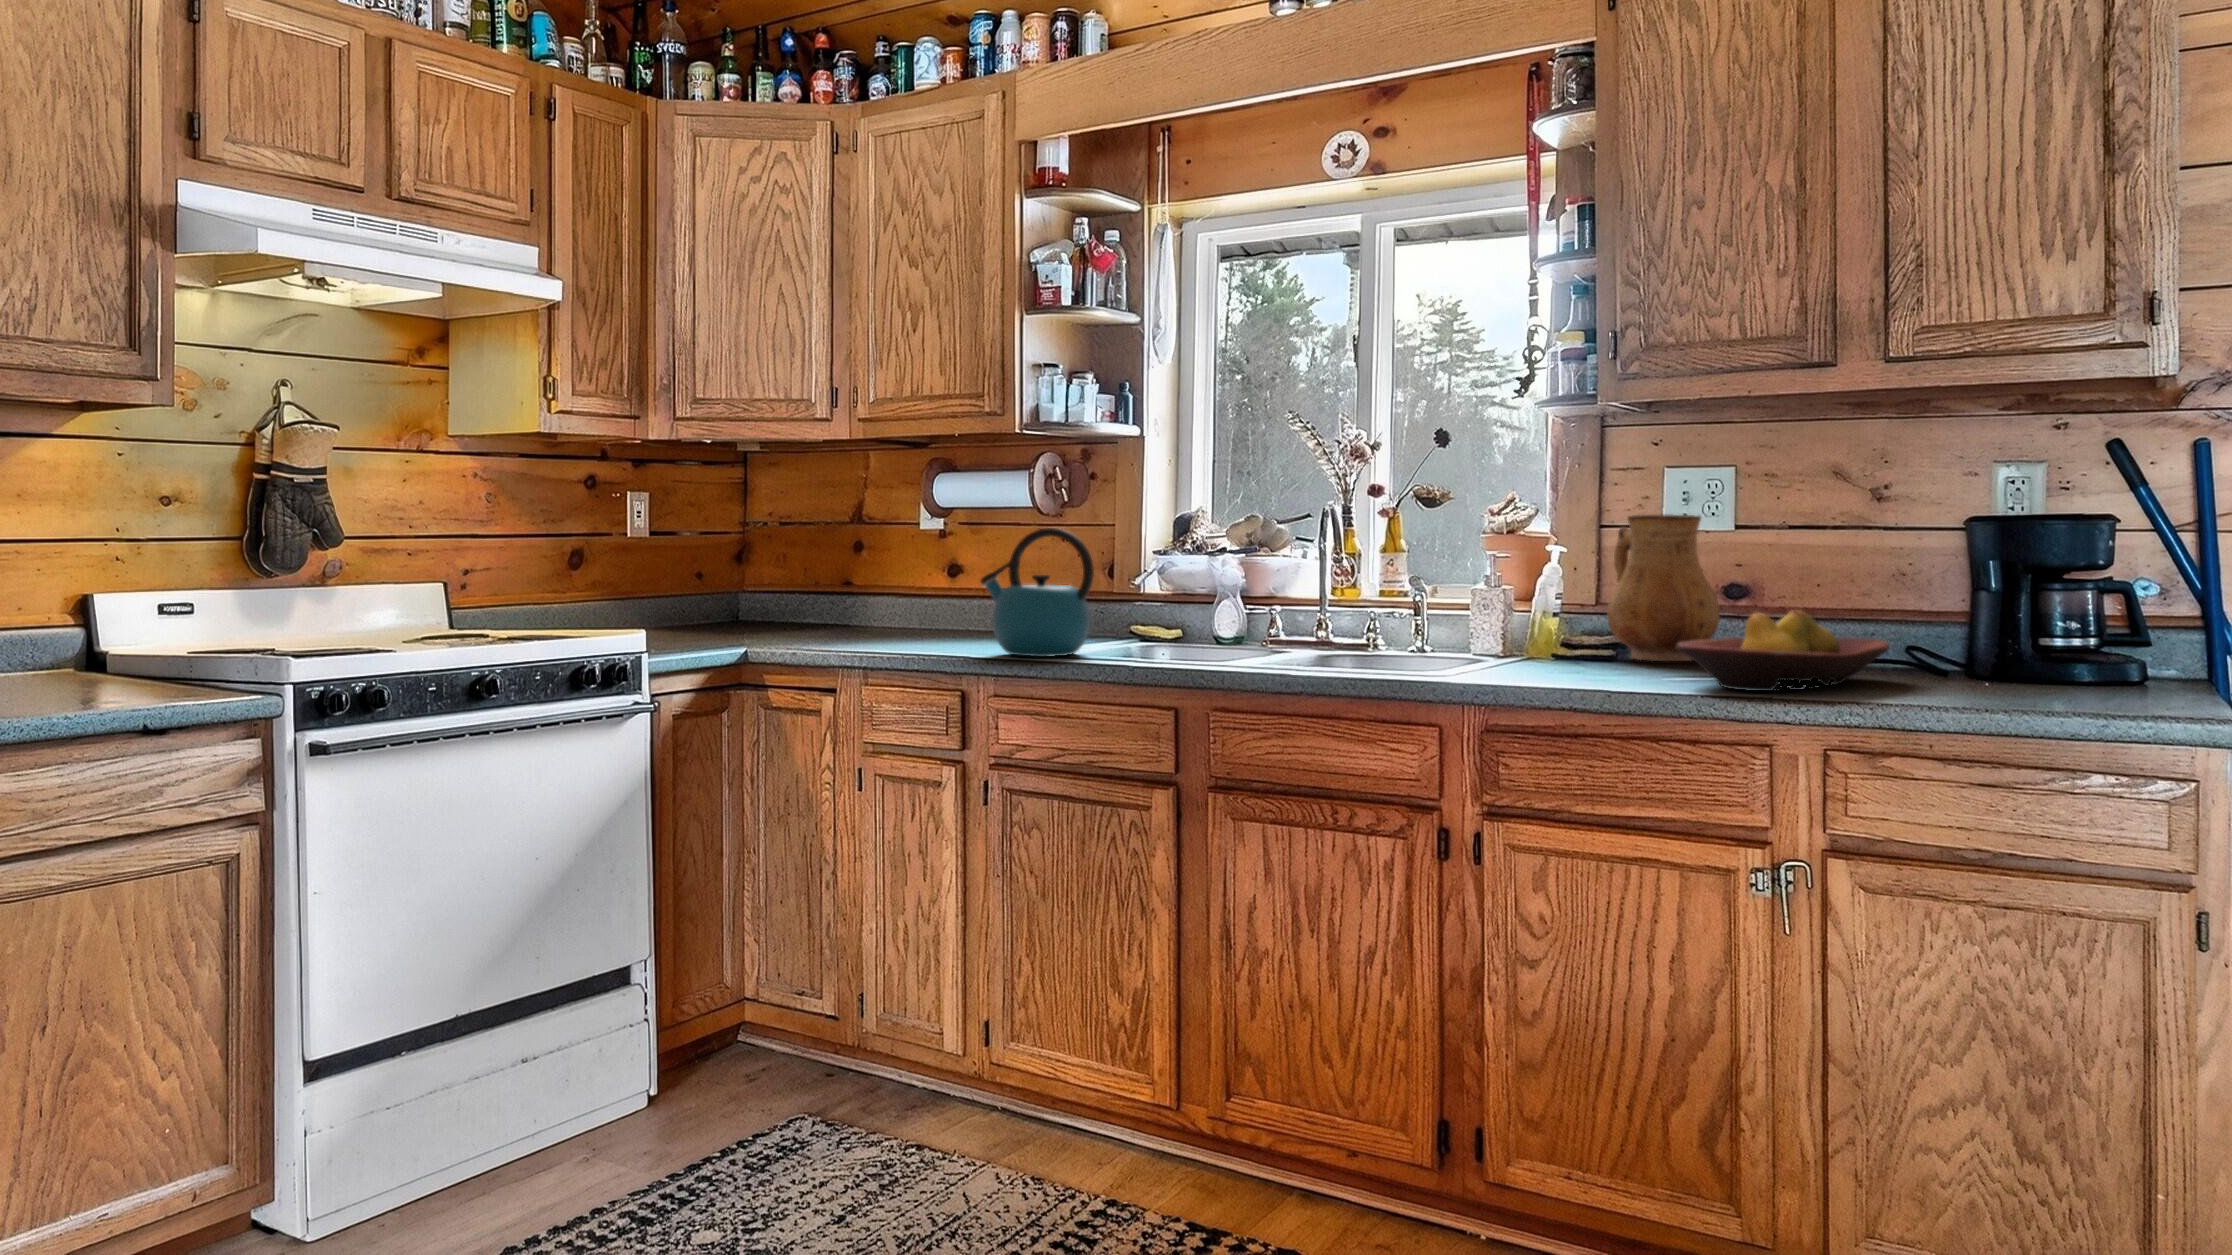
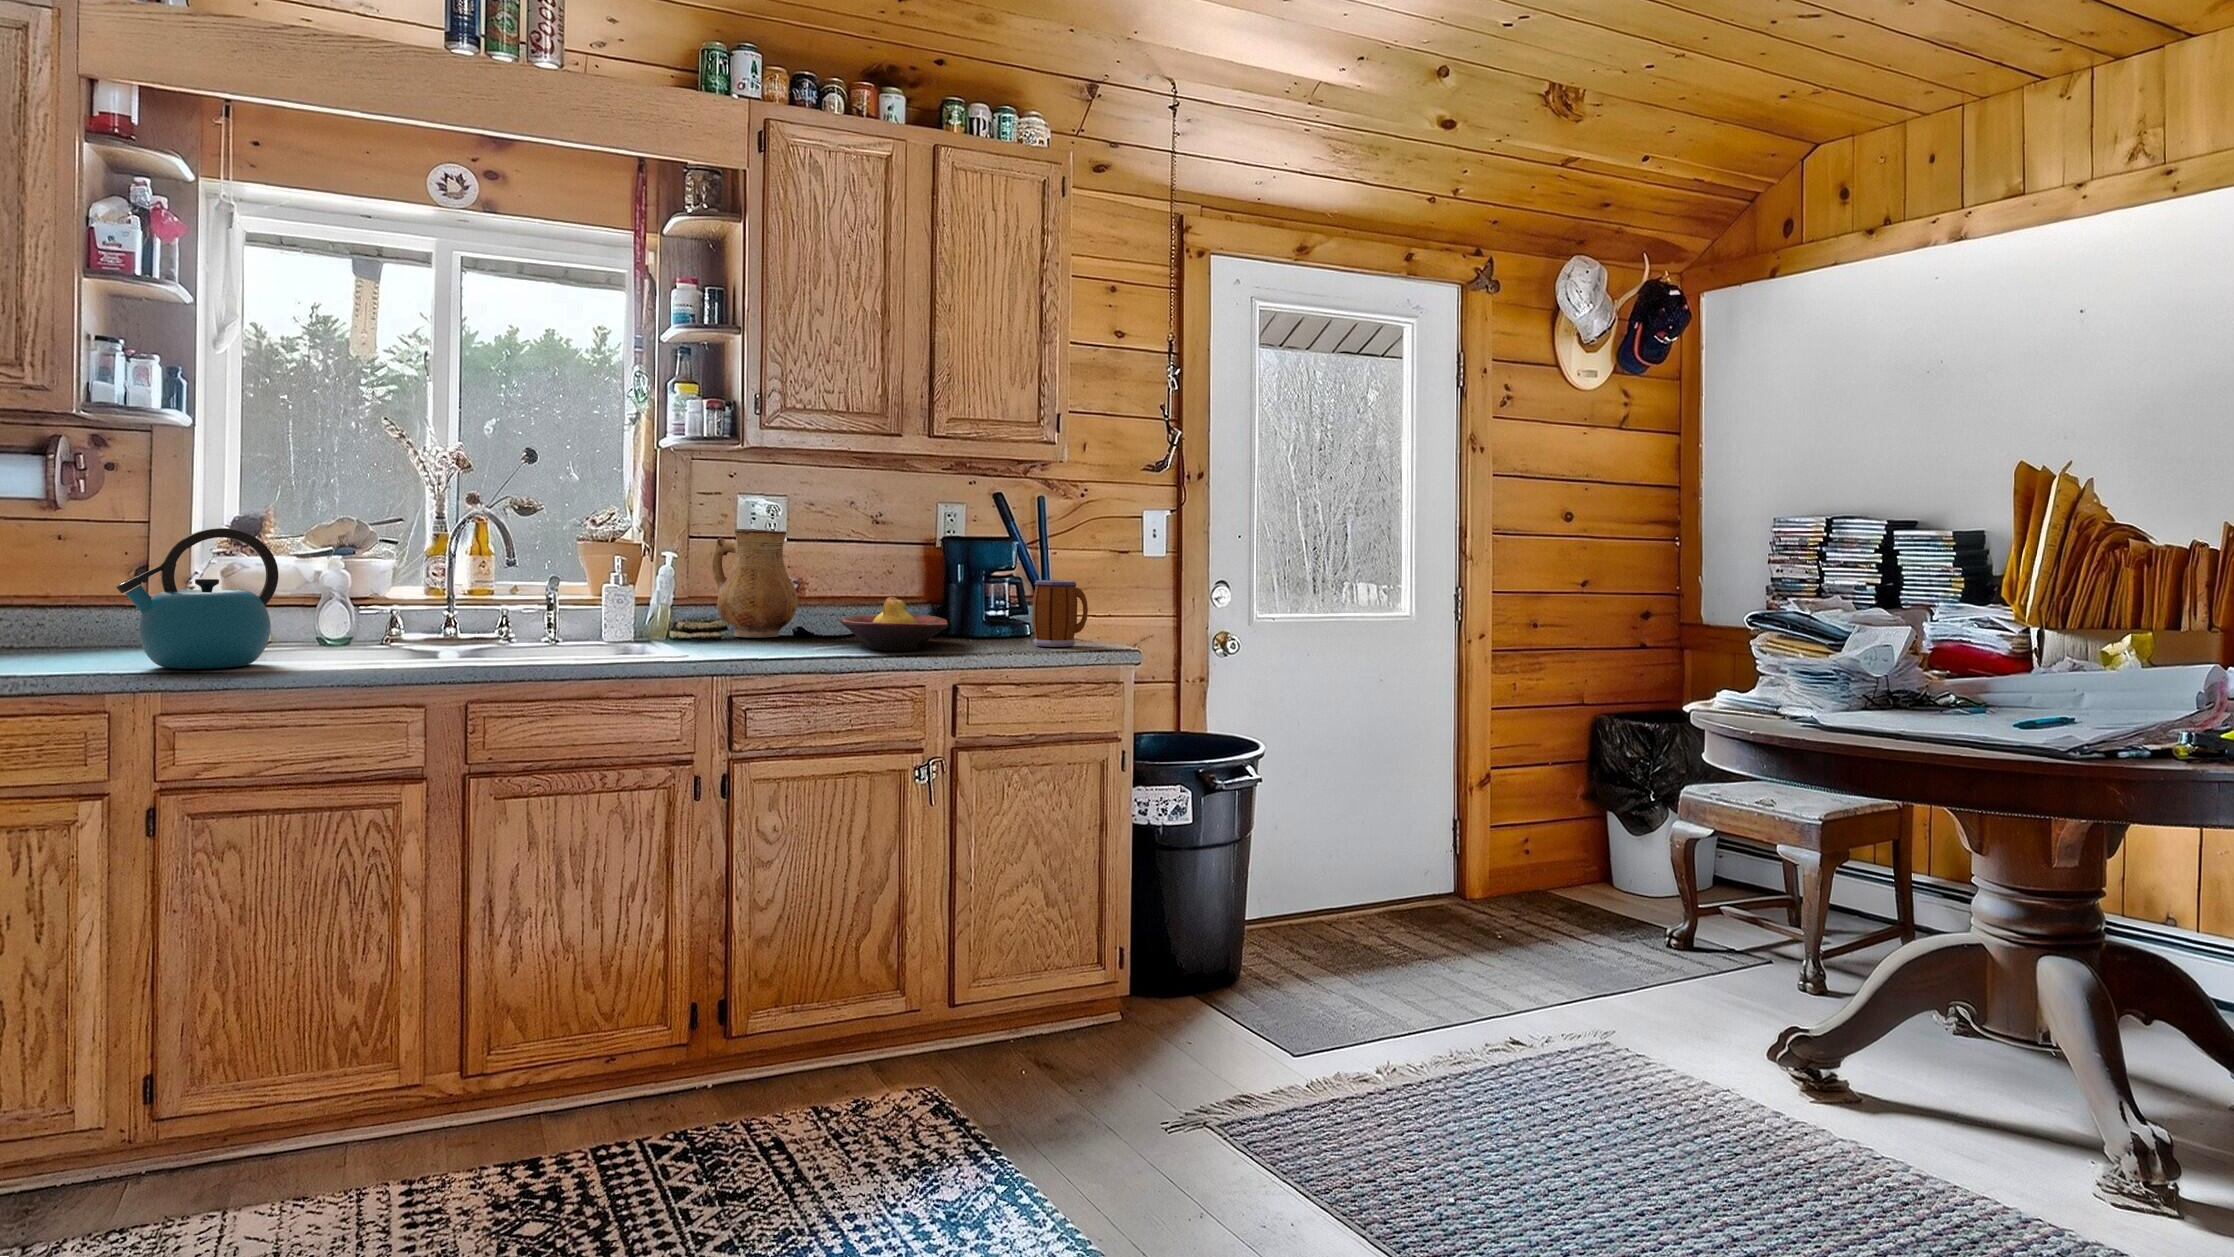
mug: none [2030,587,2142,707] -> present [1032,580,1088,647]

